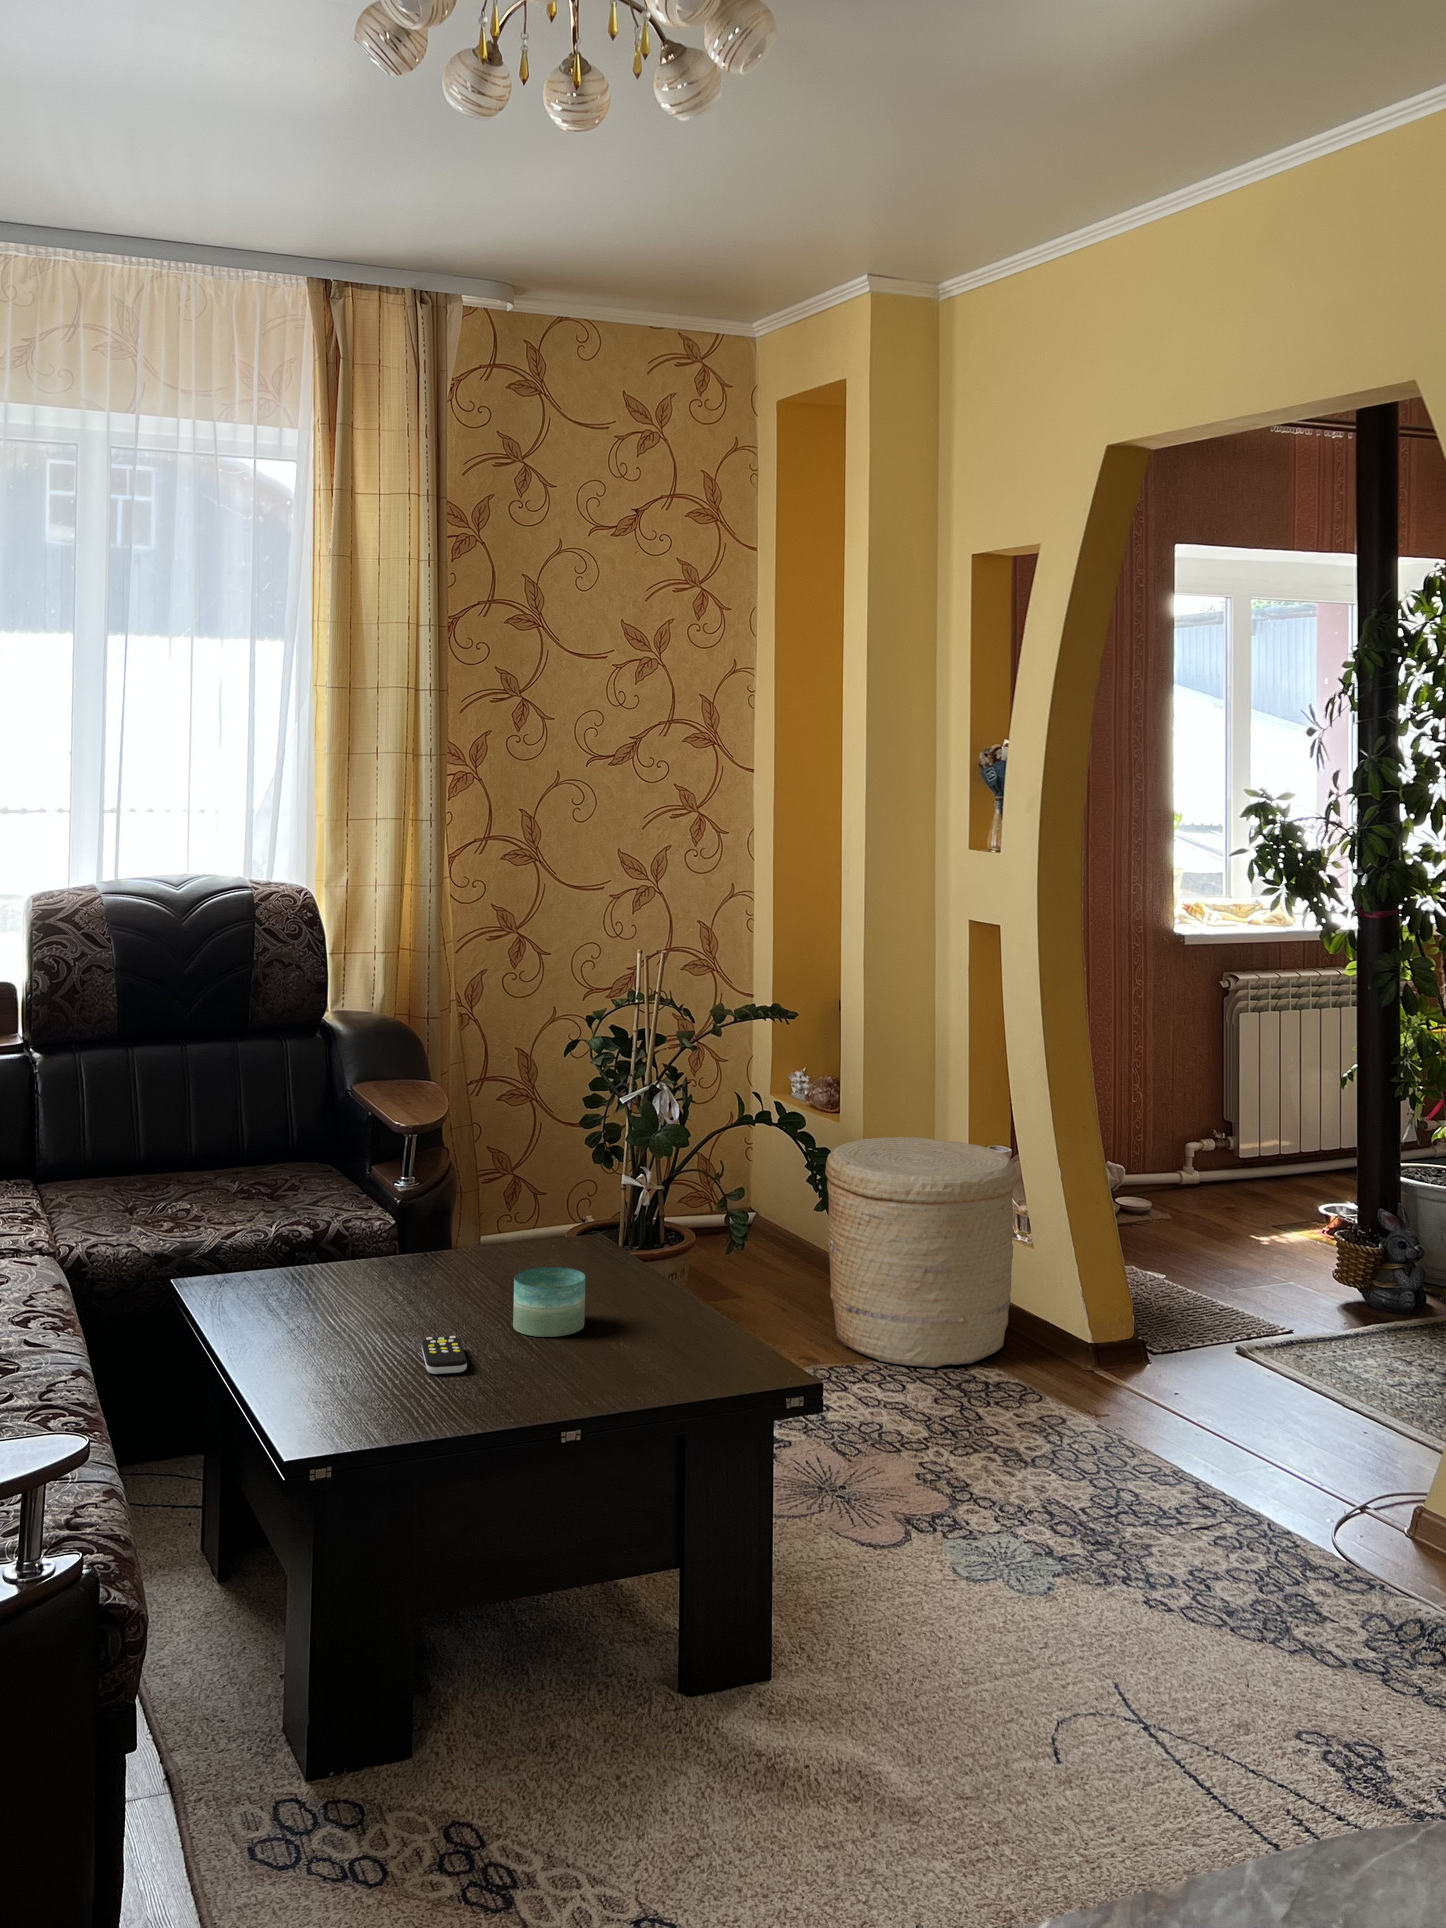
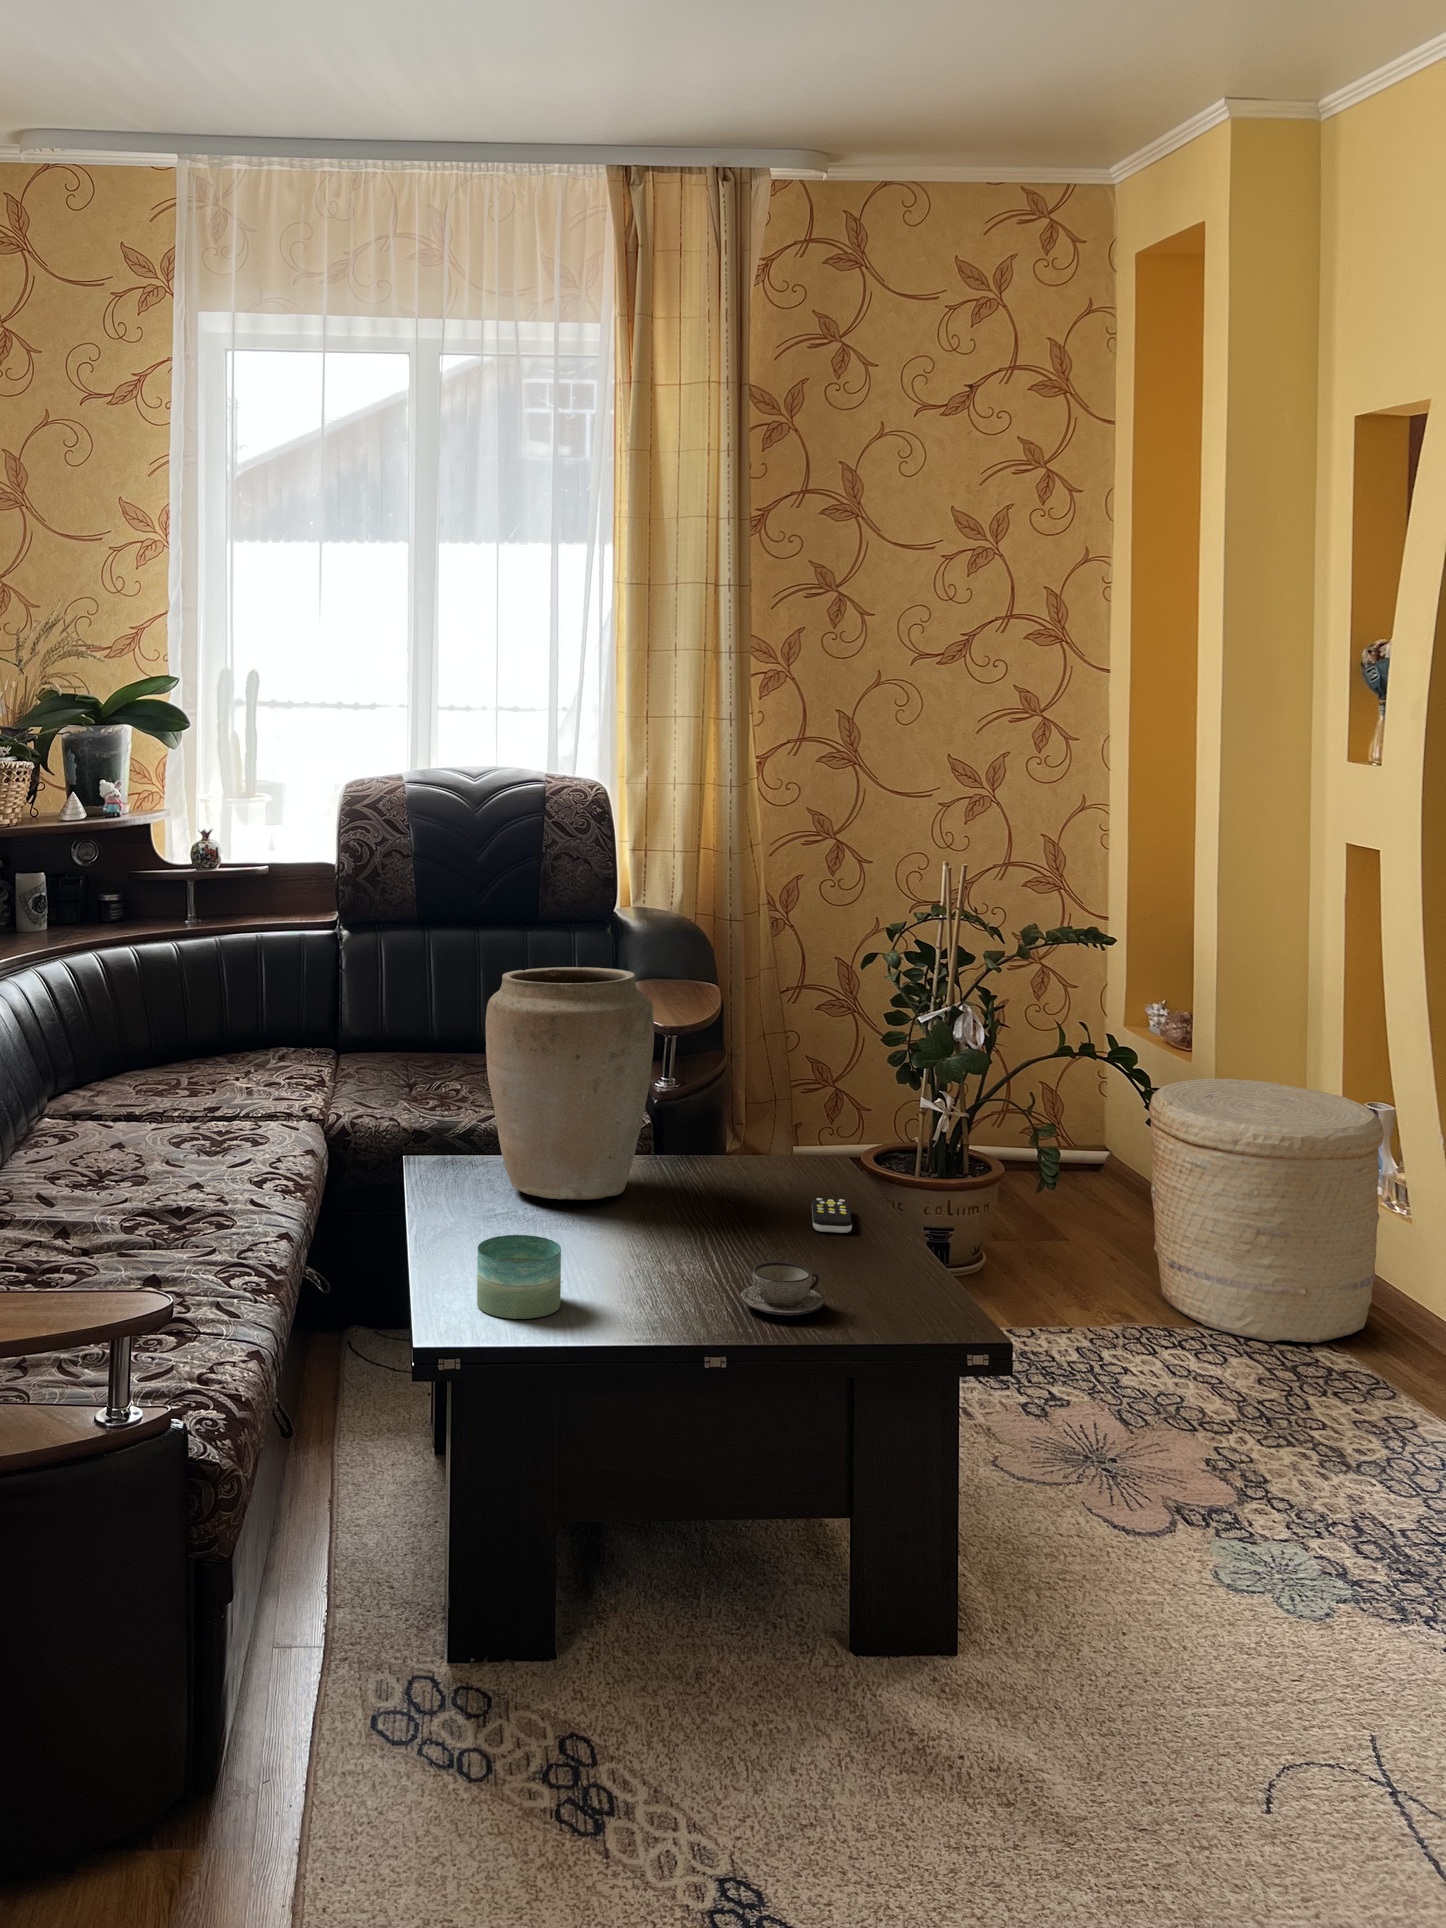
vase: none [276,1072,443,1305] -> present [486,967,654,1200]
candle: present [513,1267,585,1337] -> present [477,1235,561,1319]
remote control: present [422,1336,467,1374] -> present [812,1198,852,1233]
teacup: none [575,1338,653,1386] -> present [740,1262,825,1315]

